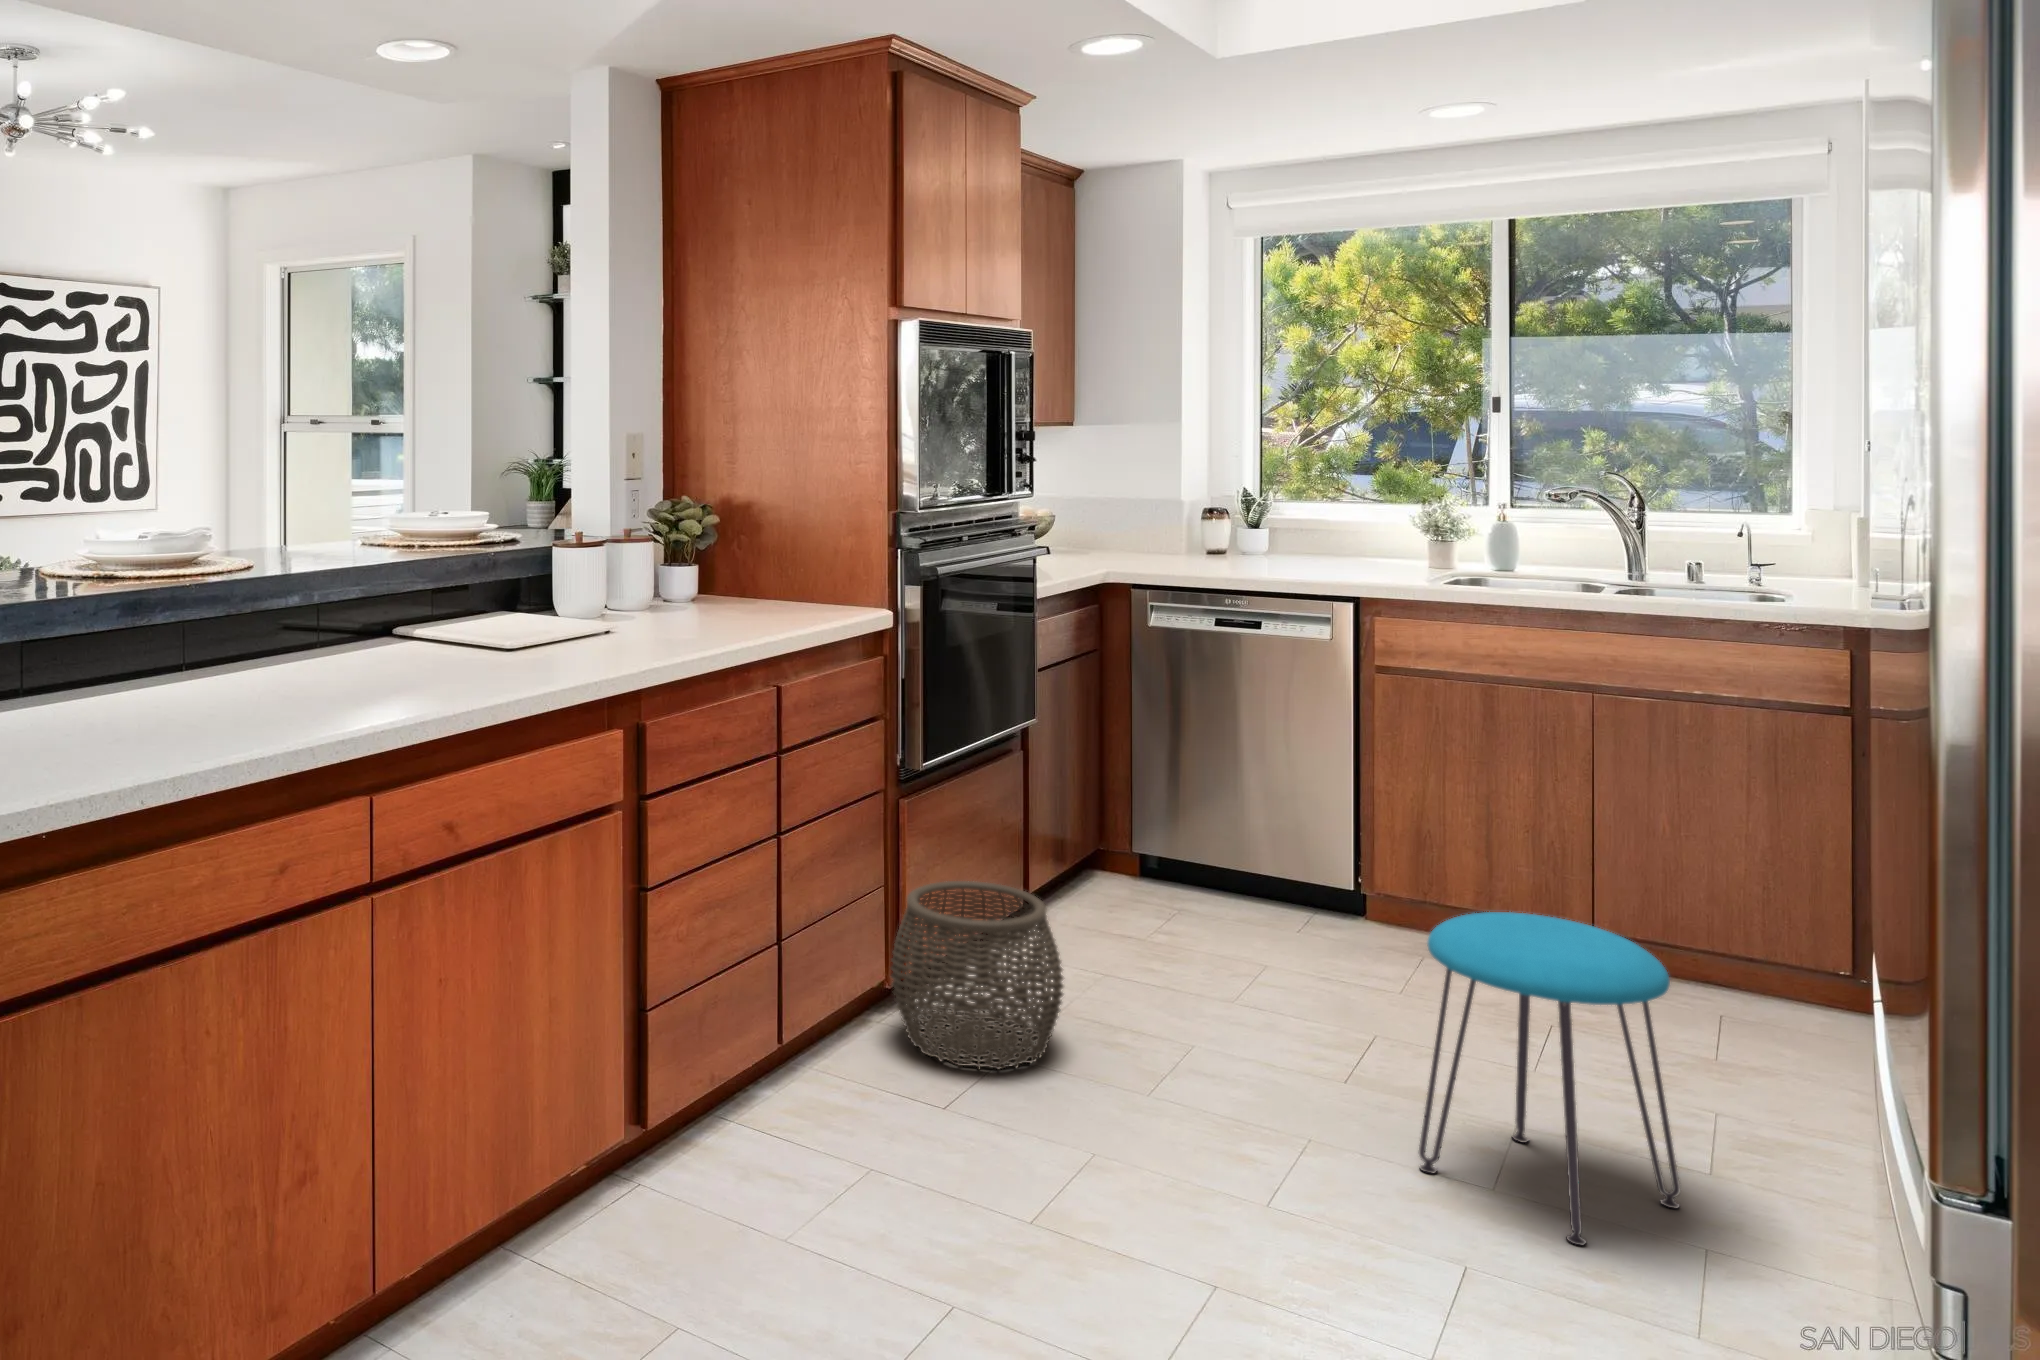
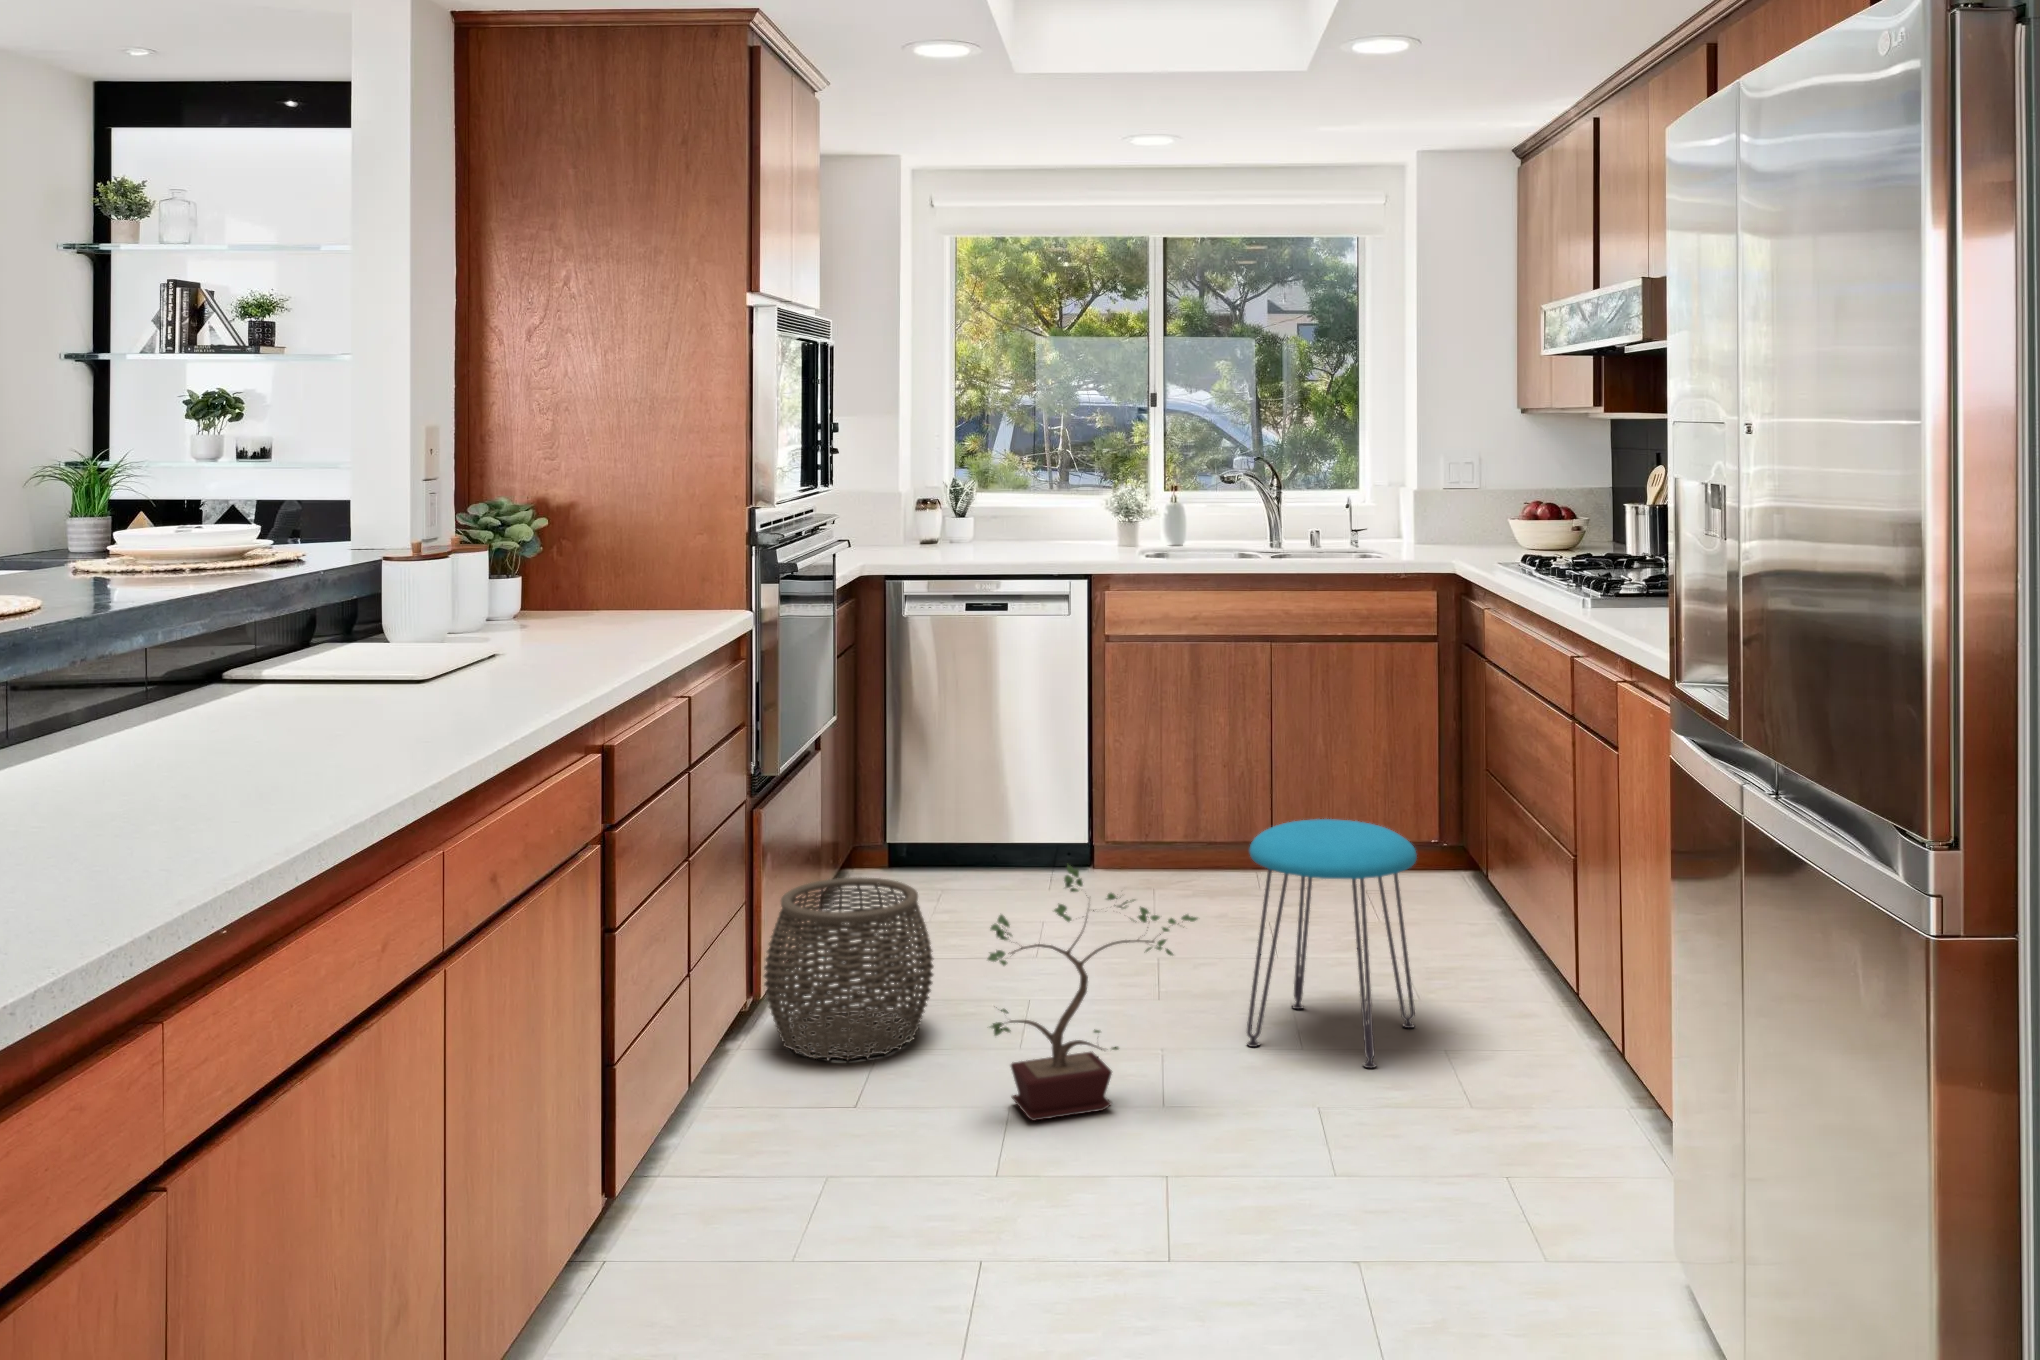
potted plant: none [1046,910,1312,1196] -> present [988,865,1198,1121]

